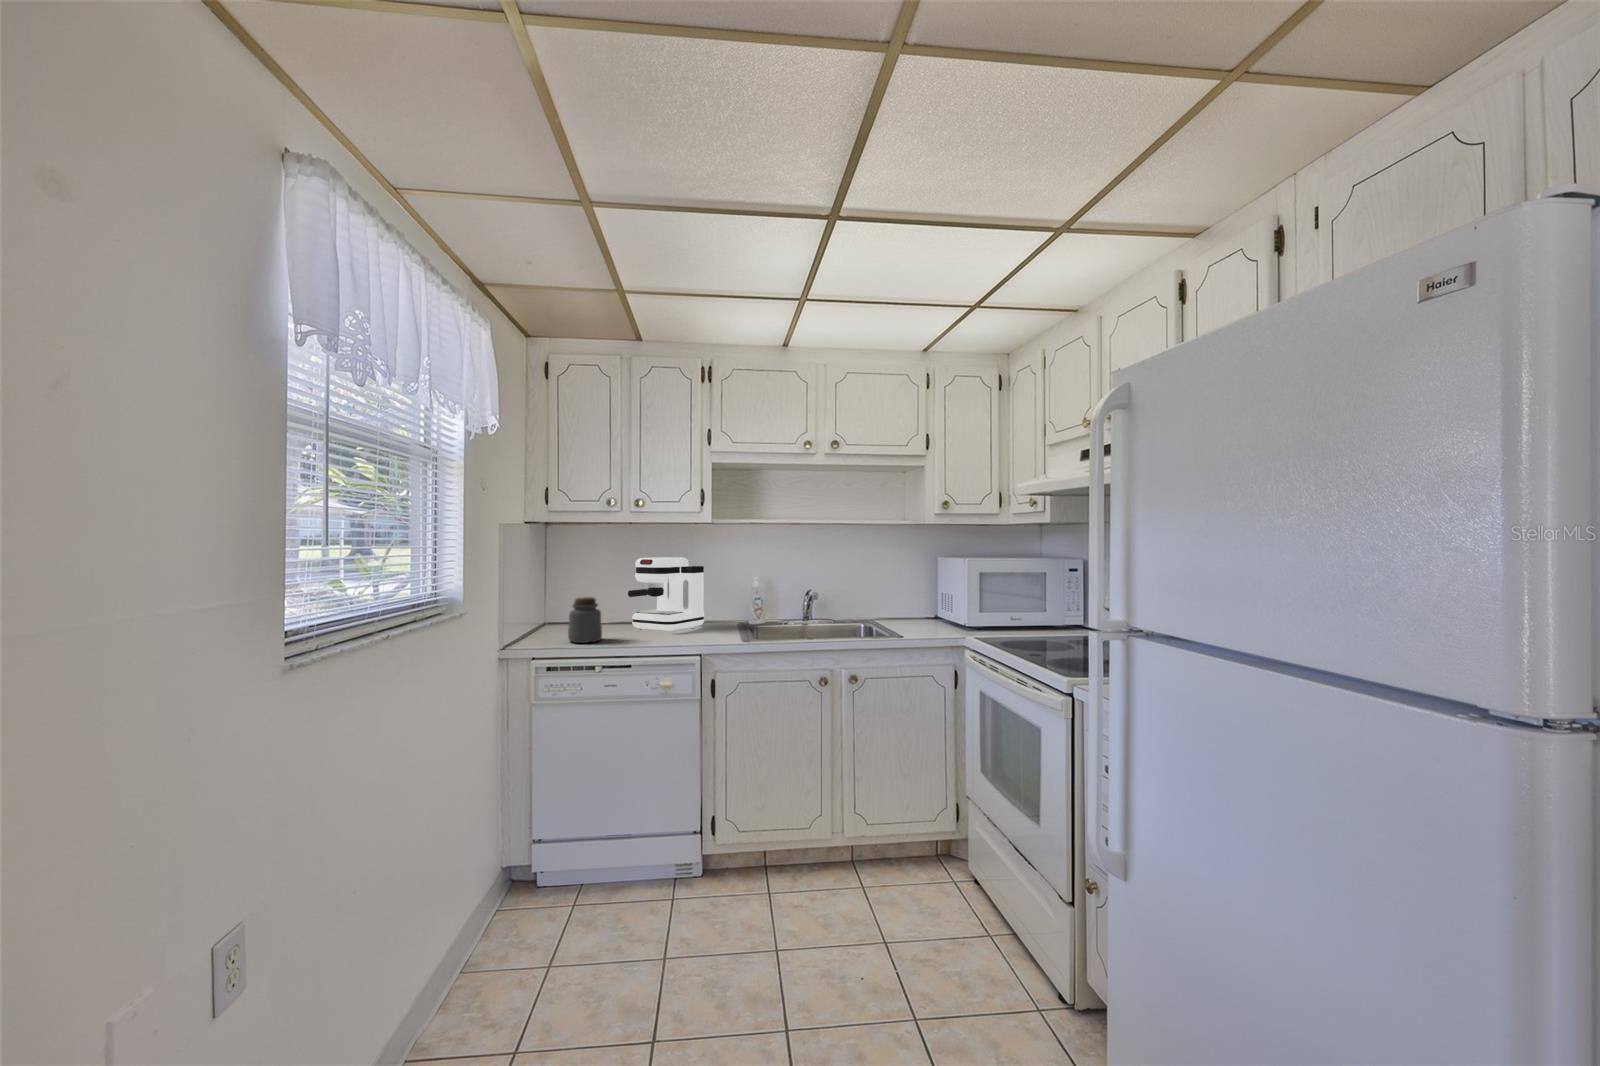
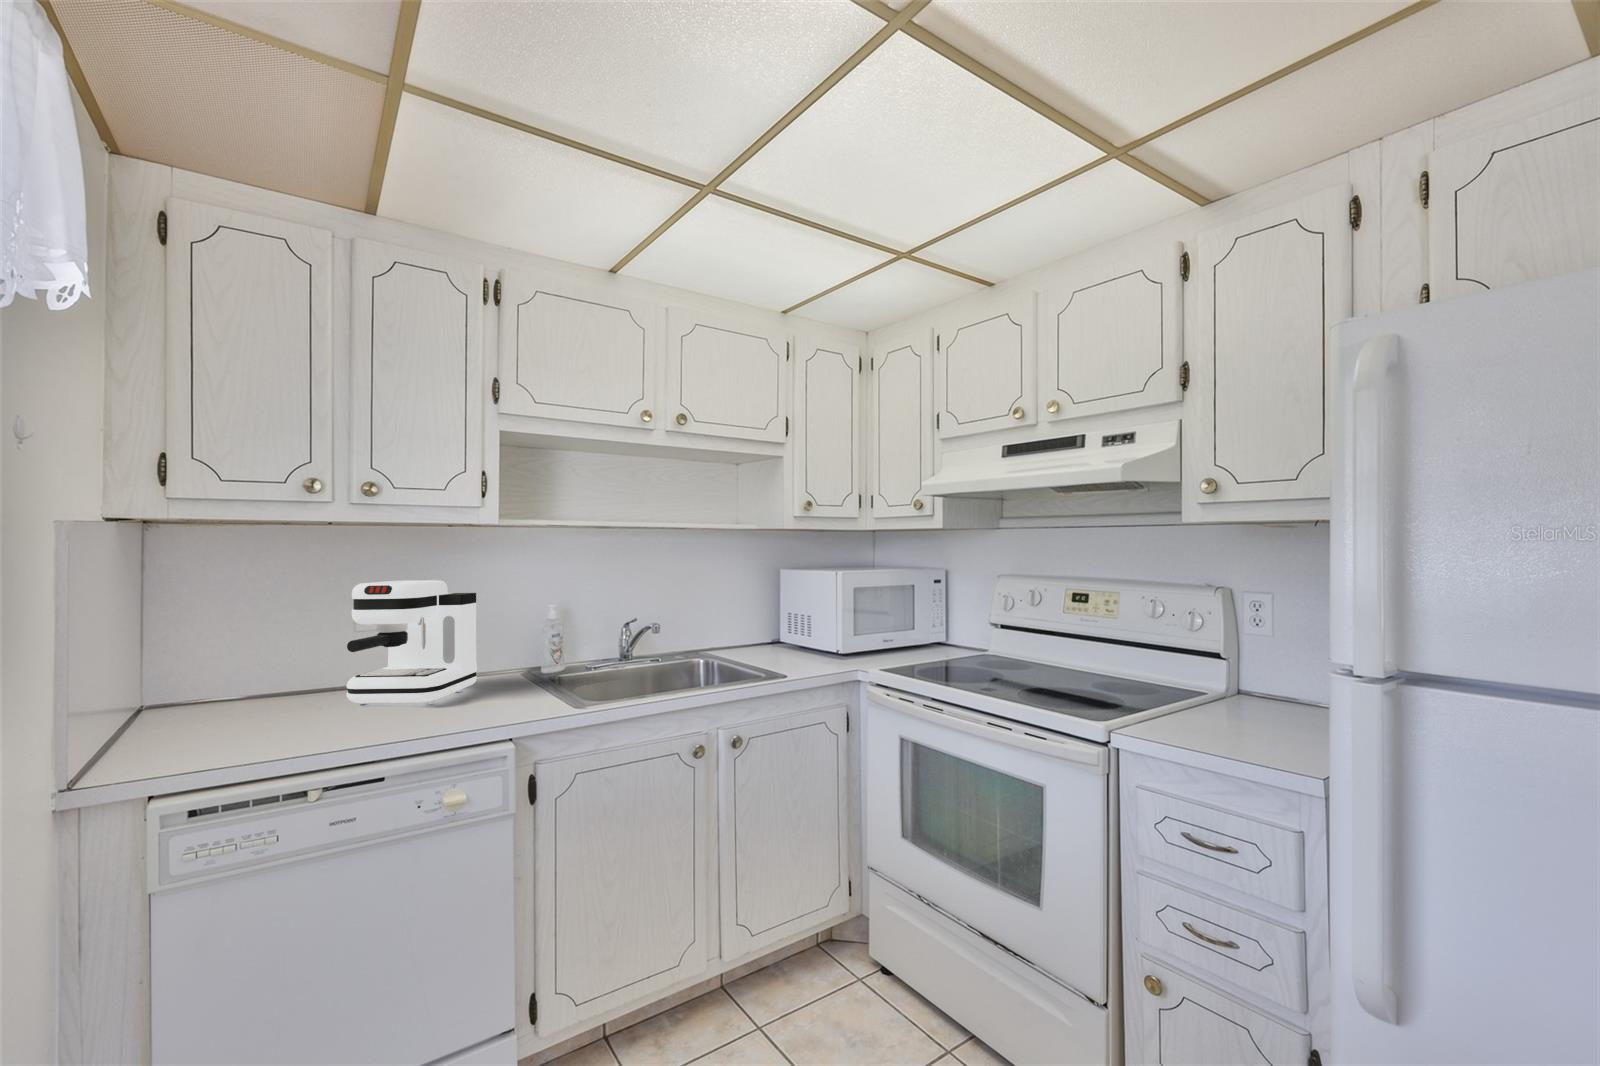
jar: present [568,597,602,643] -> none [227,660,304,749]

